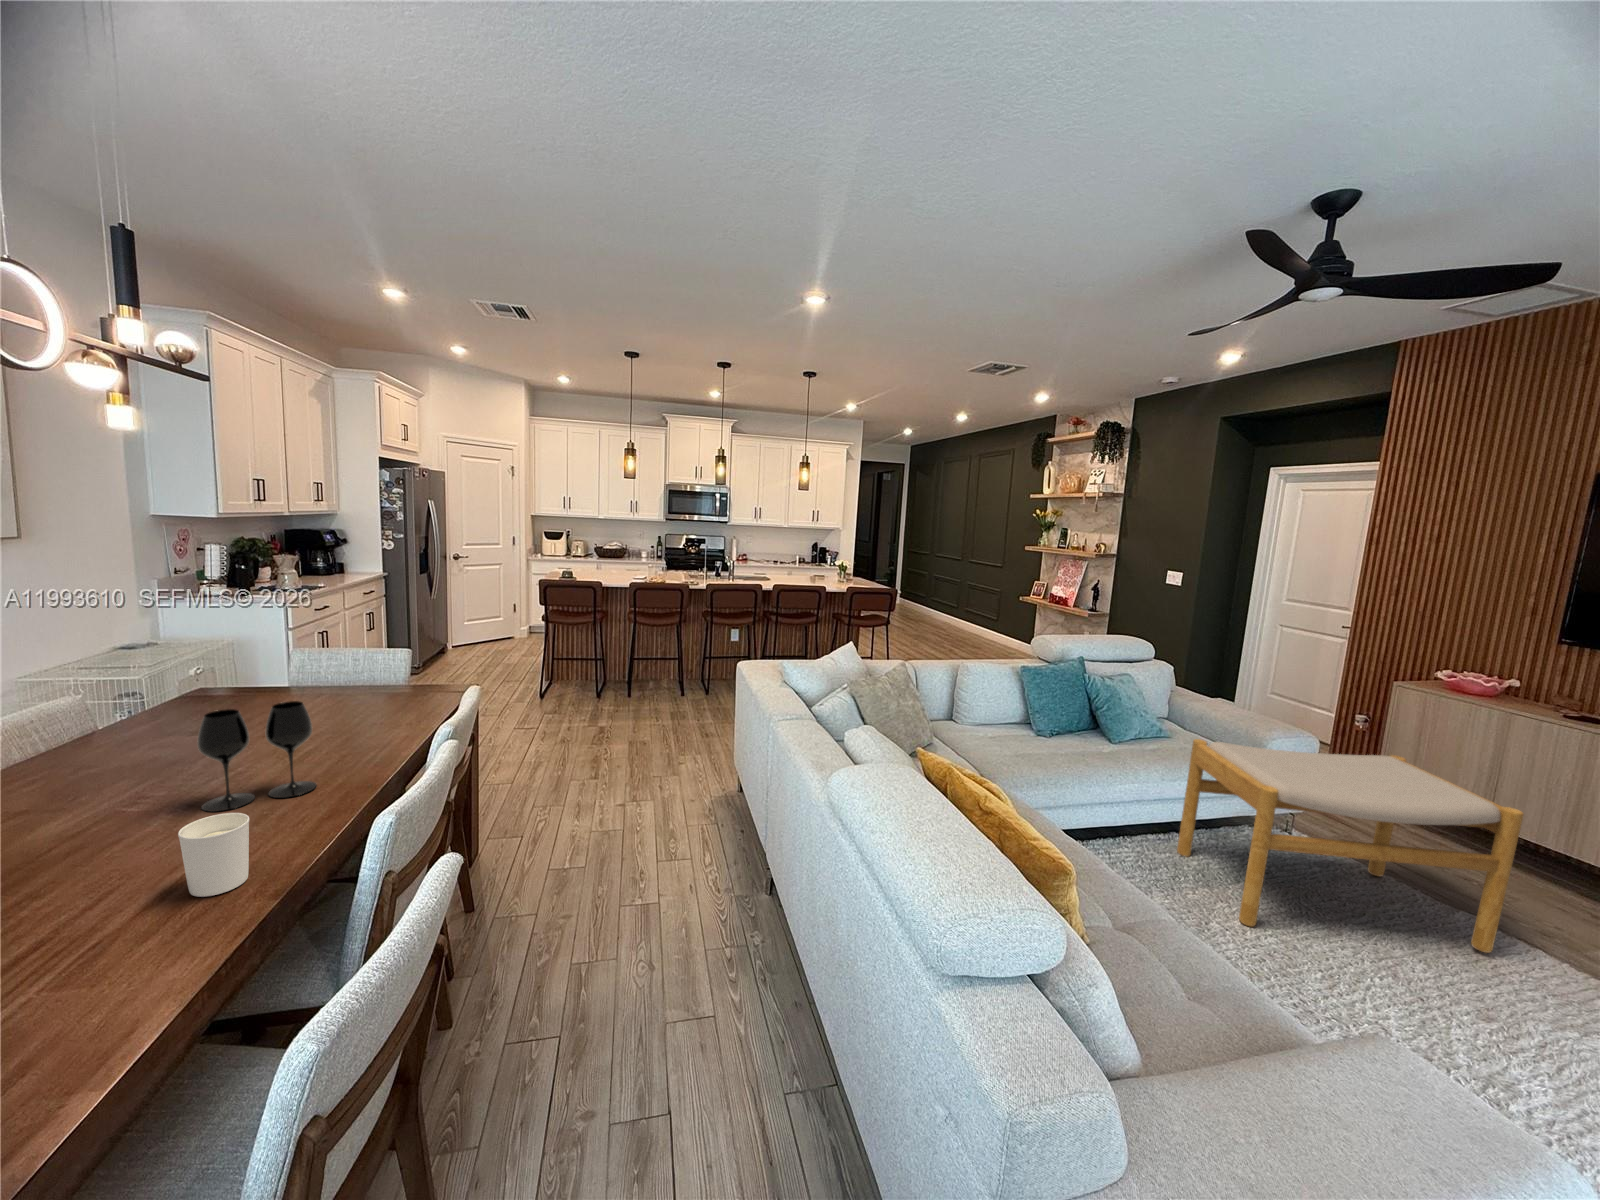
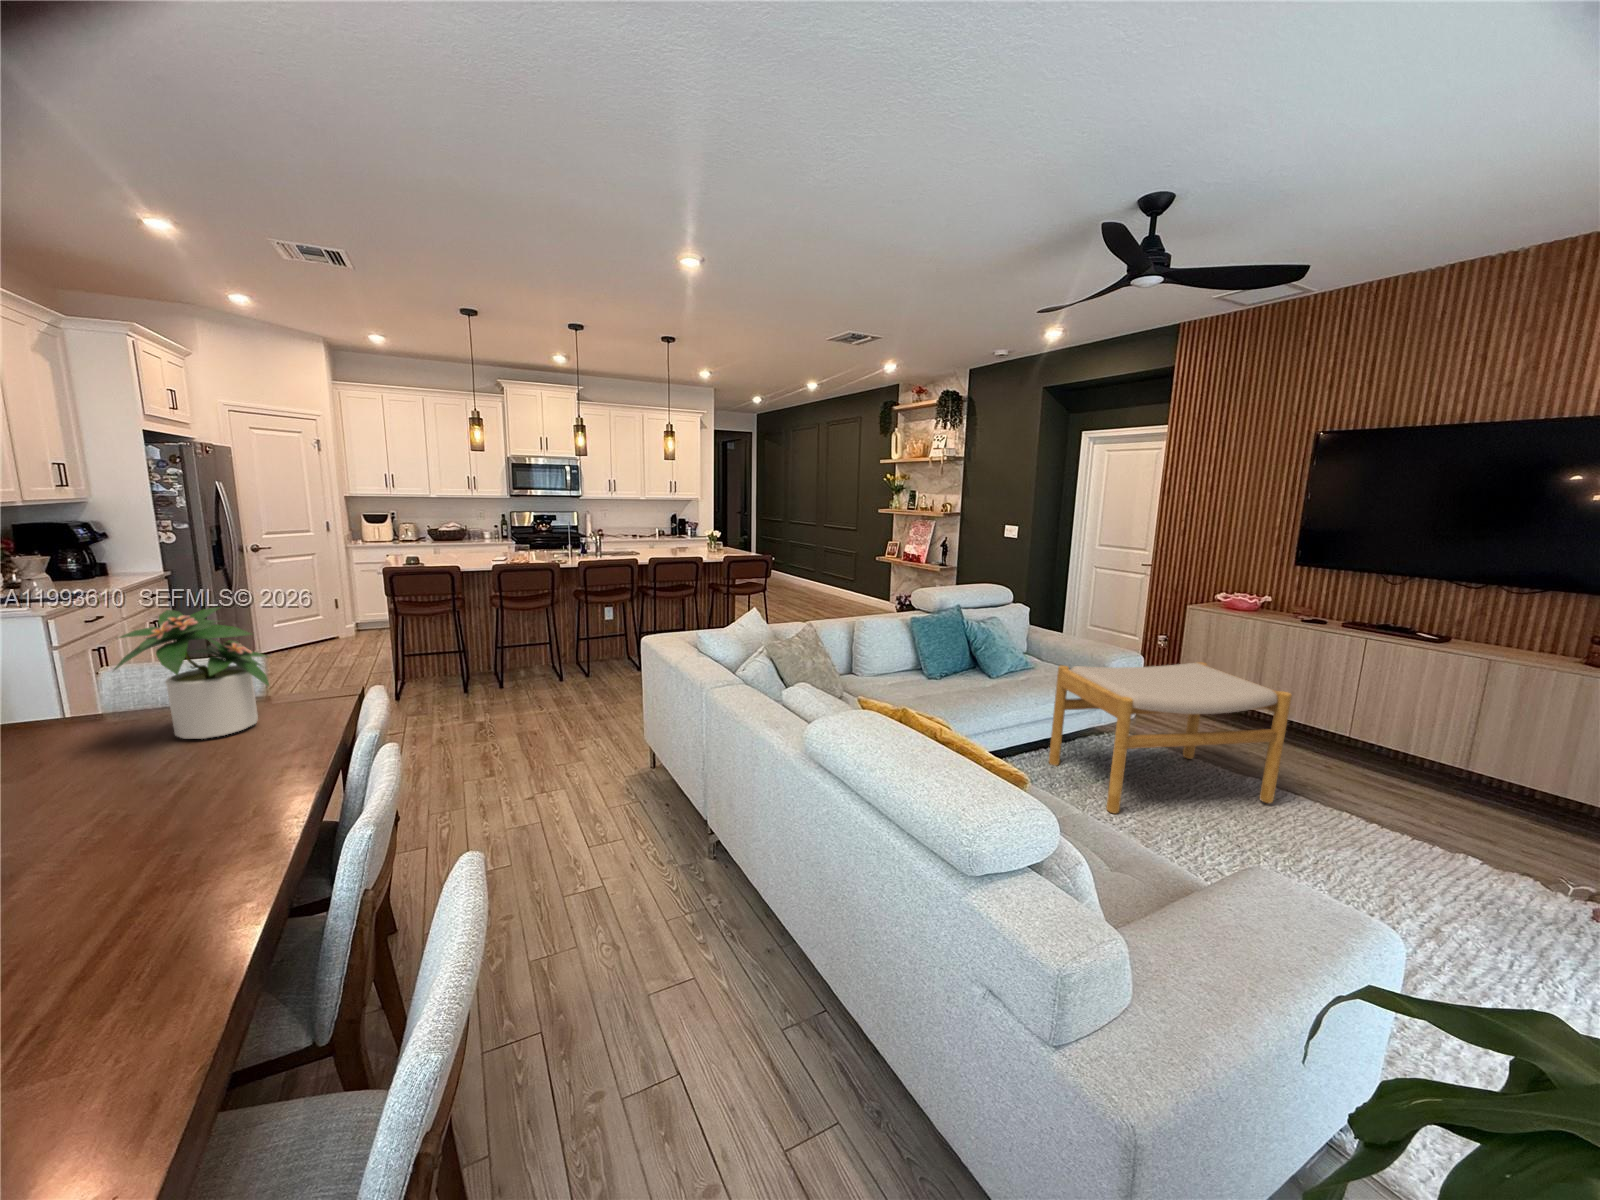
potted plant: none [288,606,406,714] -> present [114,607,269,739]
wine glass: present [197,701,316,812] -> none [33,727,208,879]
candle holder: present [178,813,249,897] -> none [67,869,170,981]

